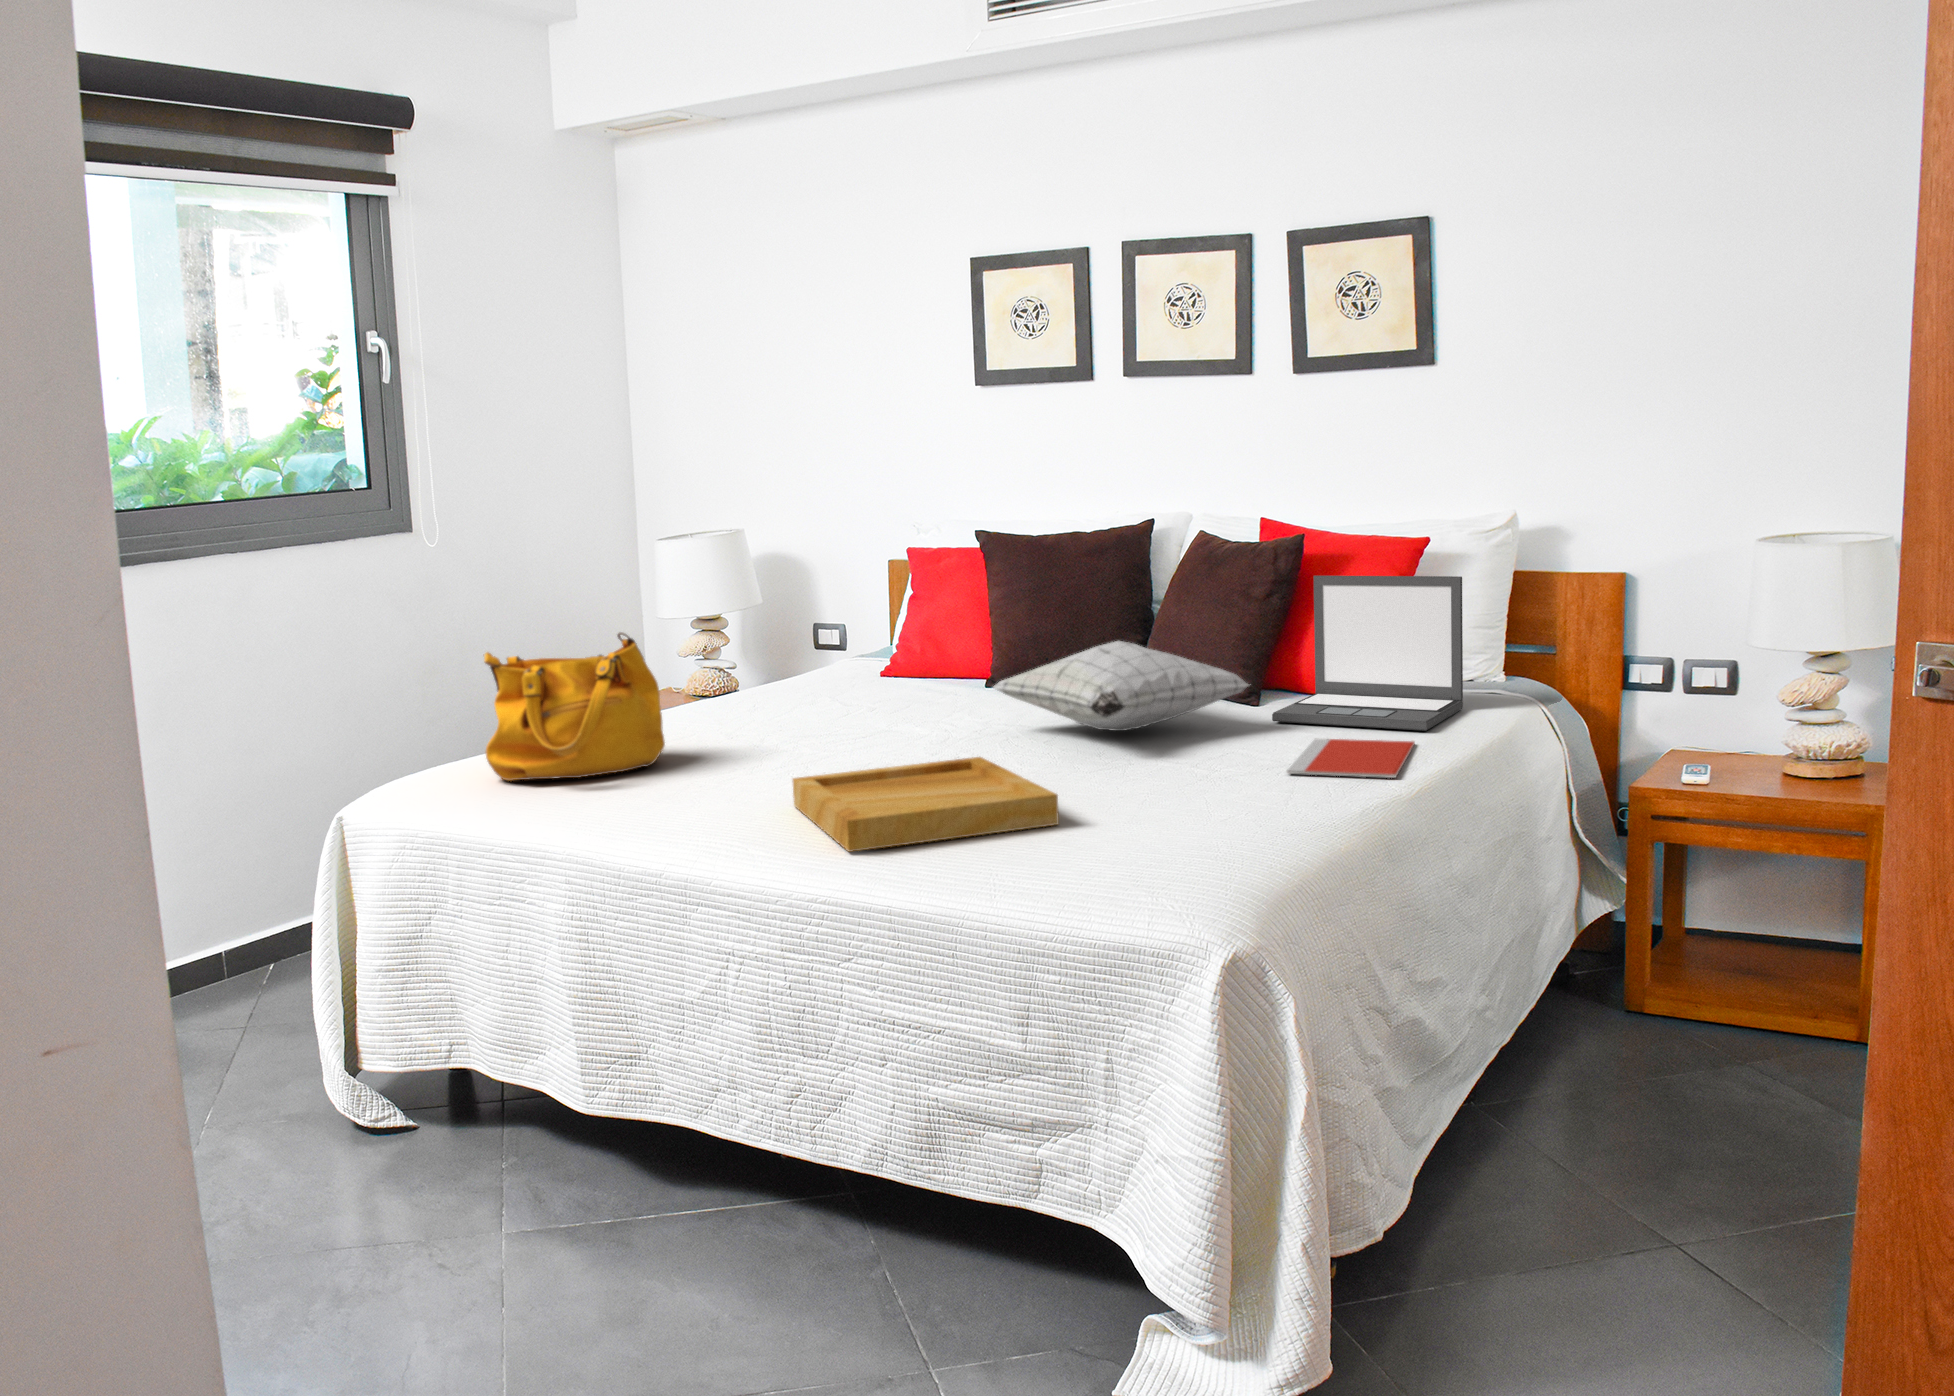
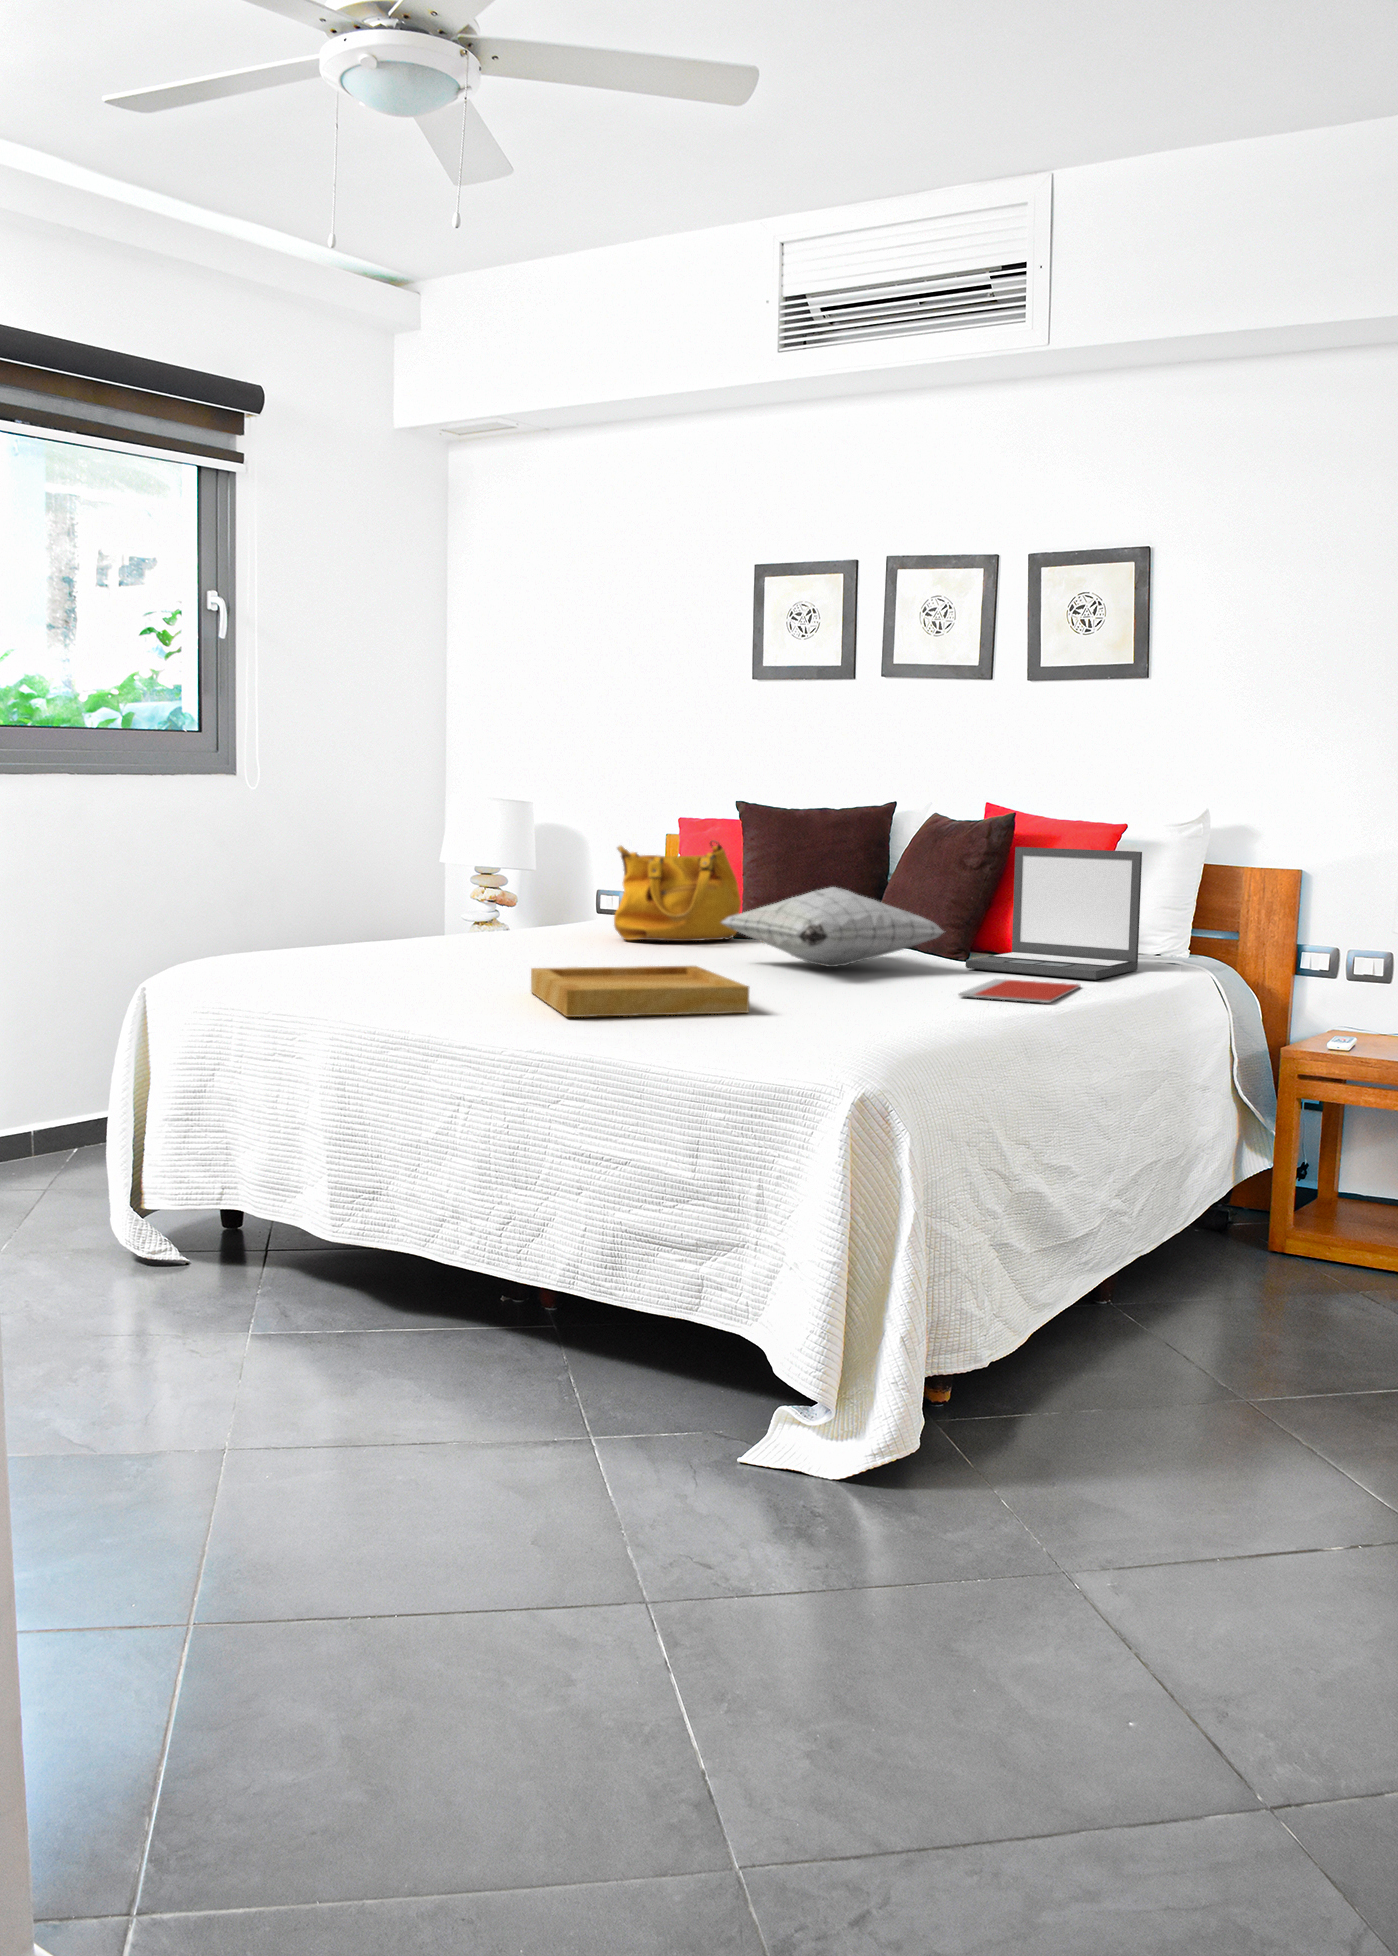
handbag: present [484,632,665,781] -> present [614,840,741,941]

